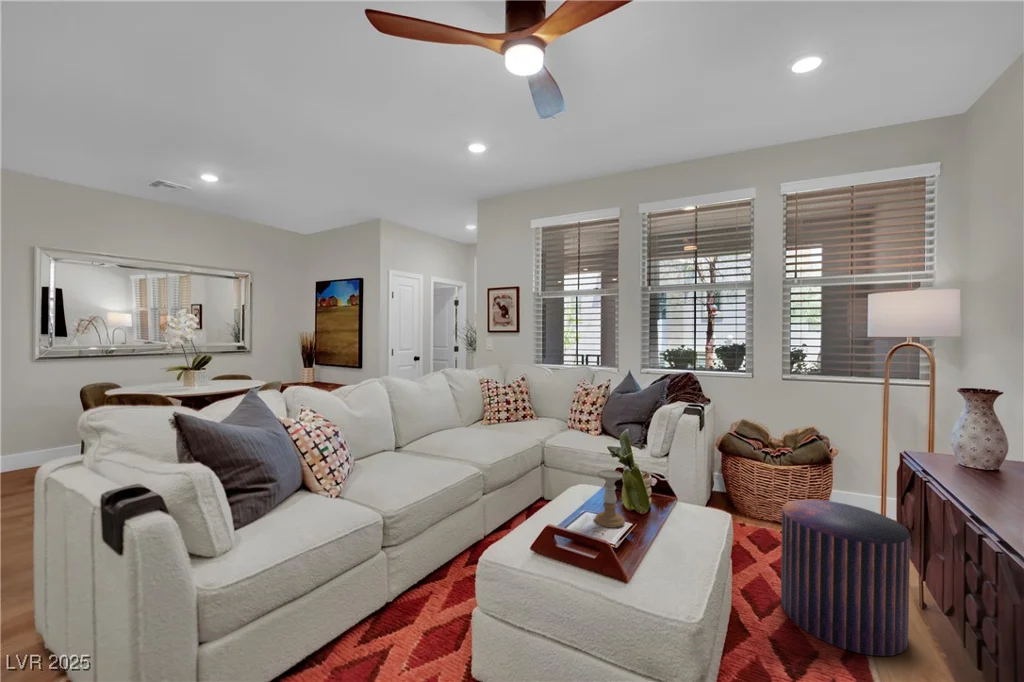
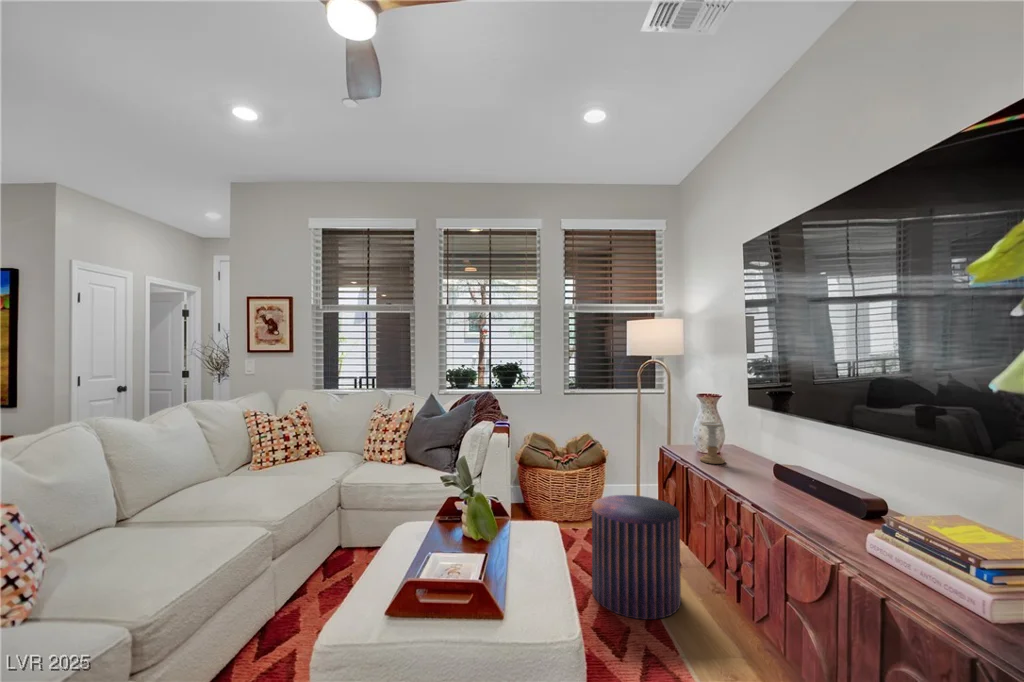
candle holder: present [595,470,625,528] -> present [700,422,725,464]

